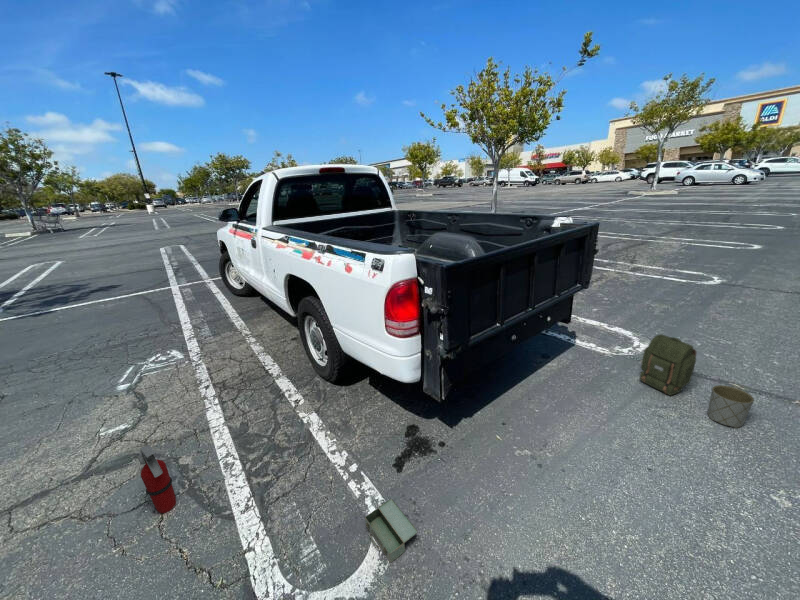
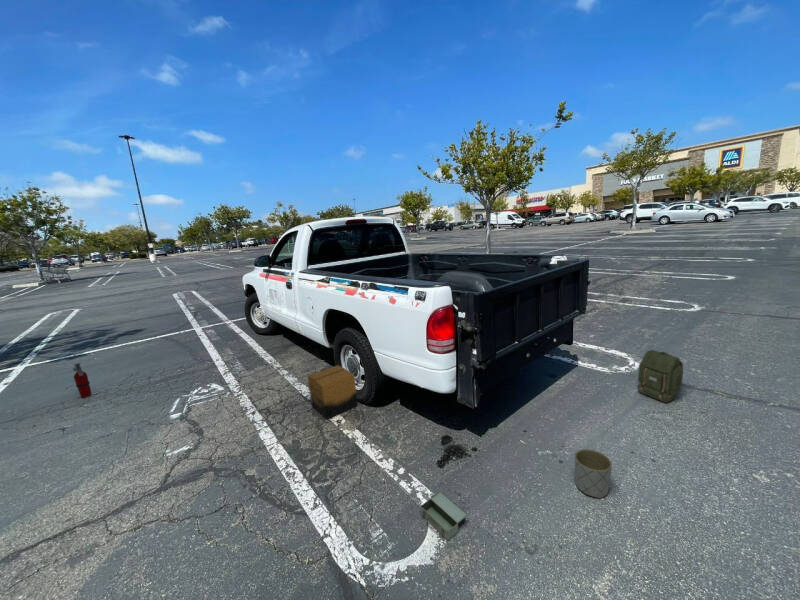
cardboard box: none [265,338,322,399] -> present [308,365,358,419]
planter: present [708,385,754,428] -> present [575,449,612,498]
fire extinguisher: present [138,445,176,513] -> present [73,363,91,398]

